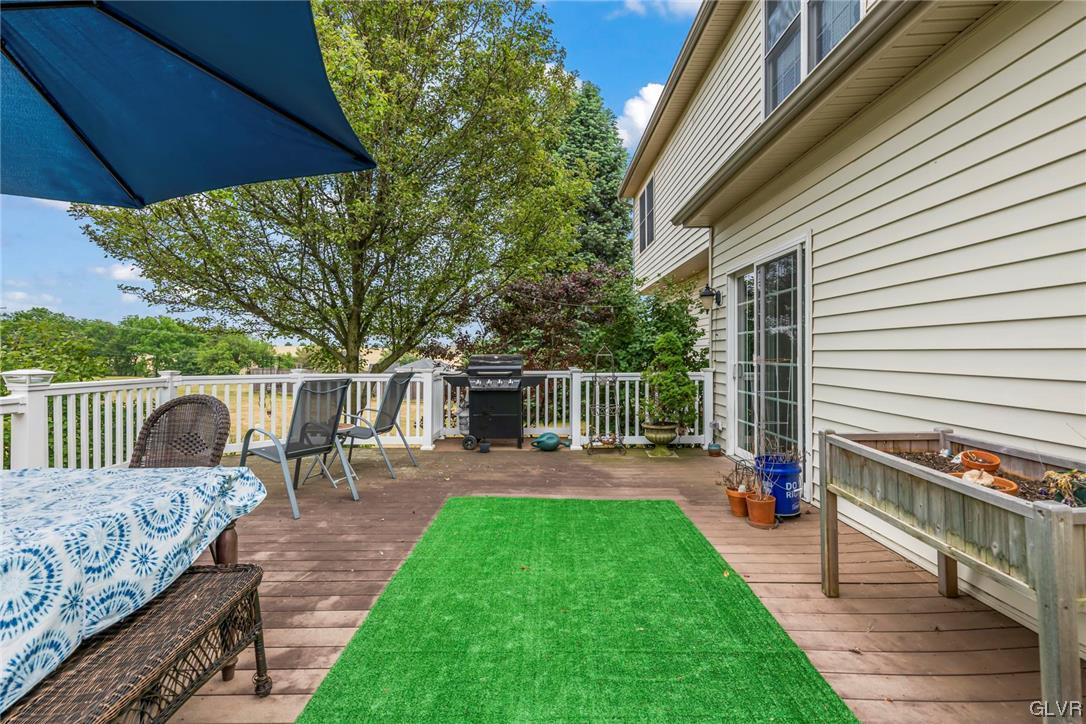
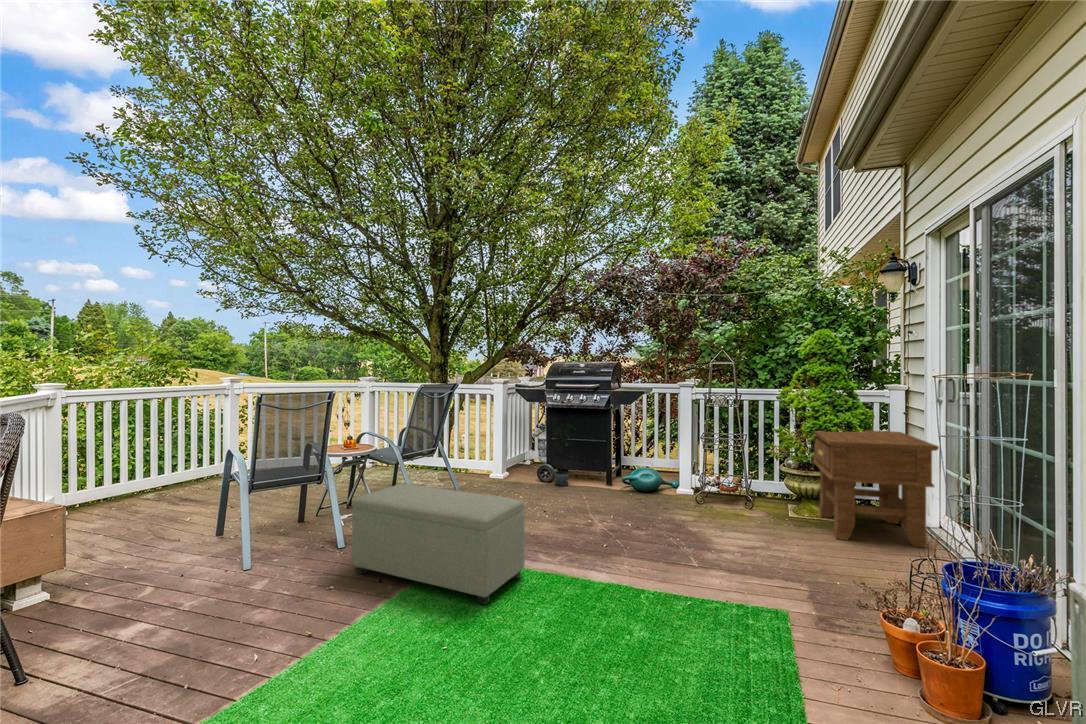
side table: none [661,398,737,466] -> present [813,431,939,548]
ottoman: none [383,448,512,518] -> present [352,484,525,604]

